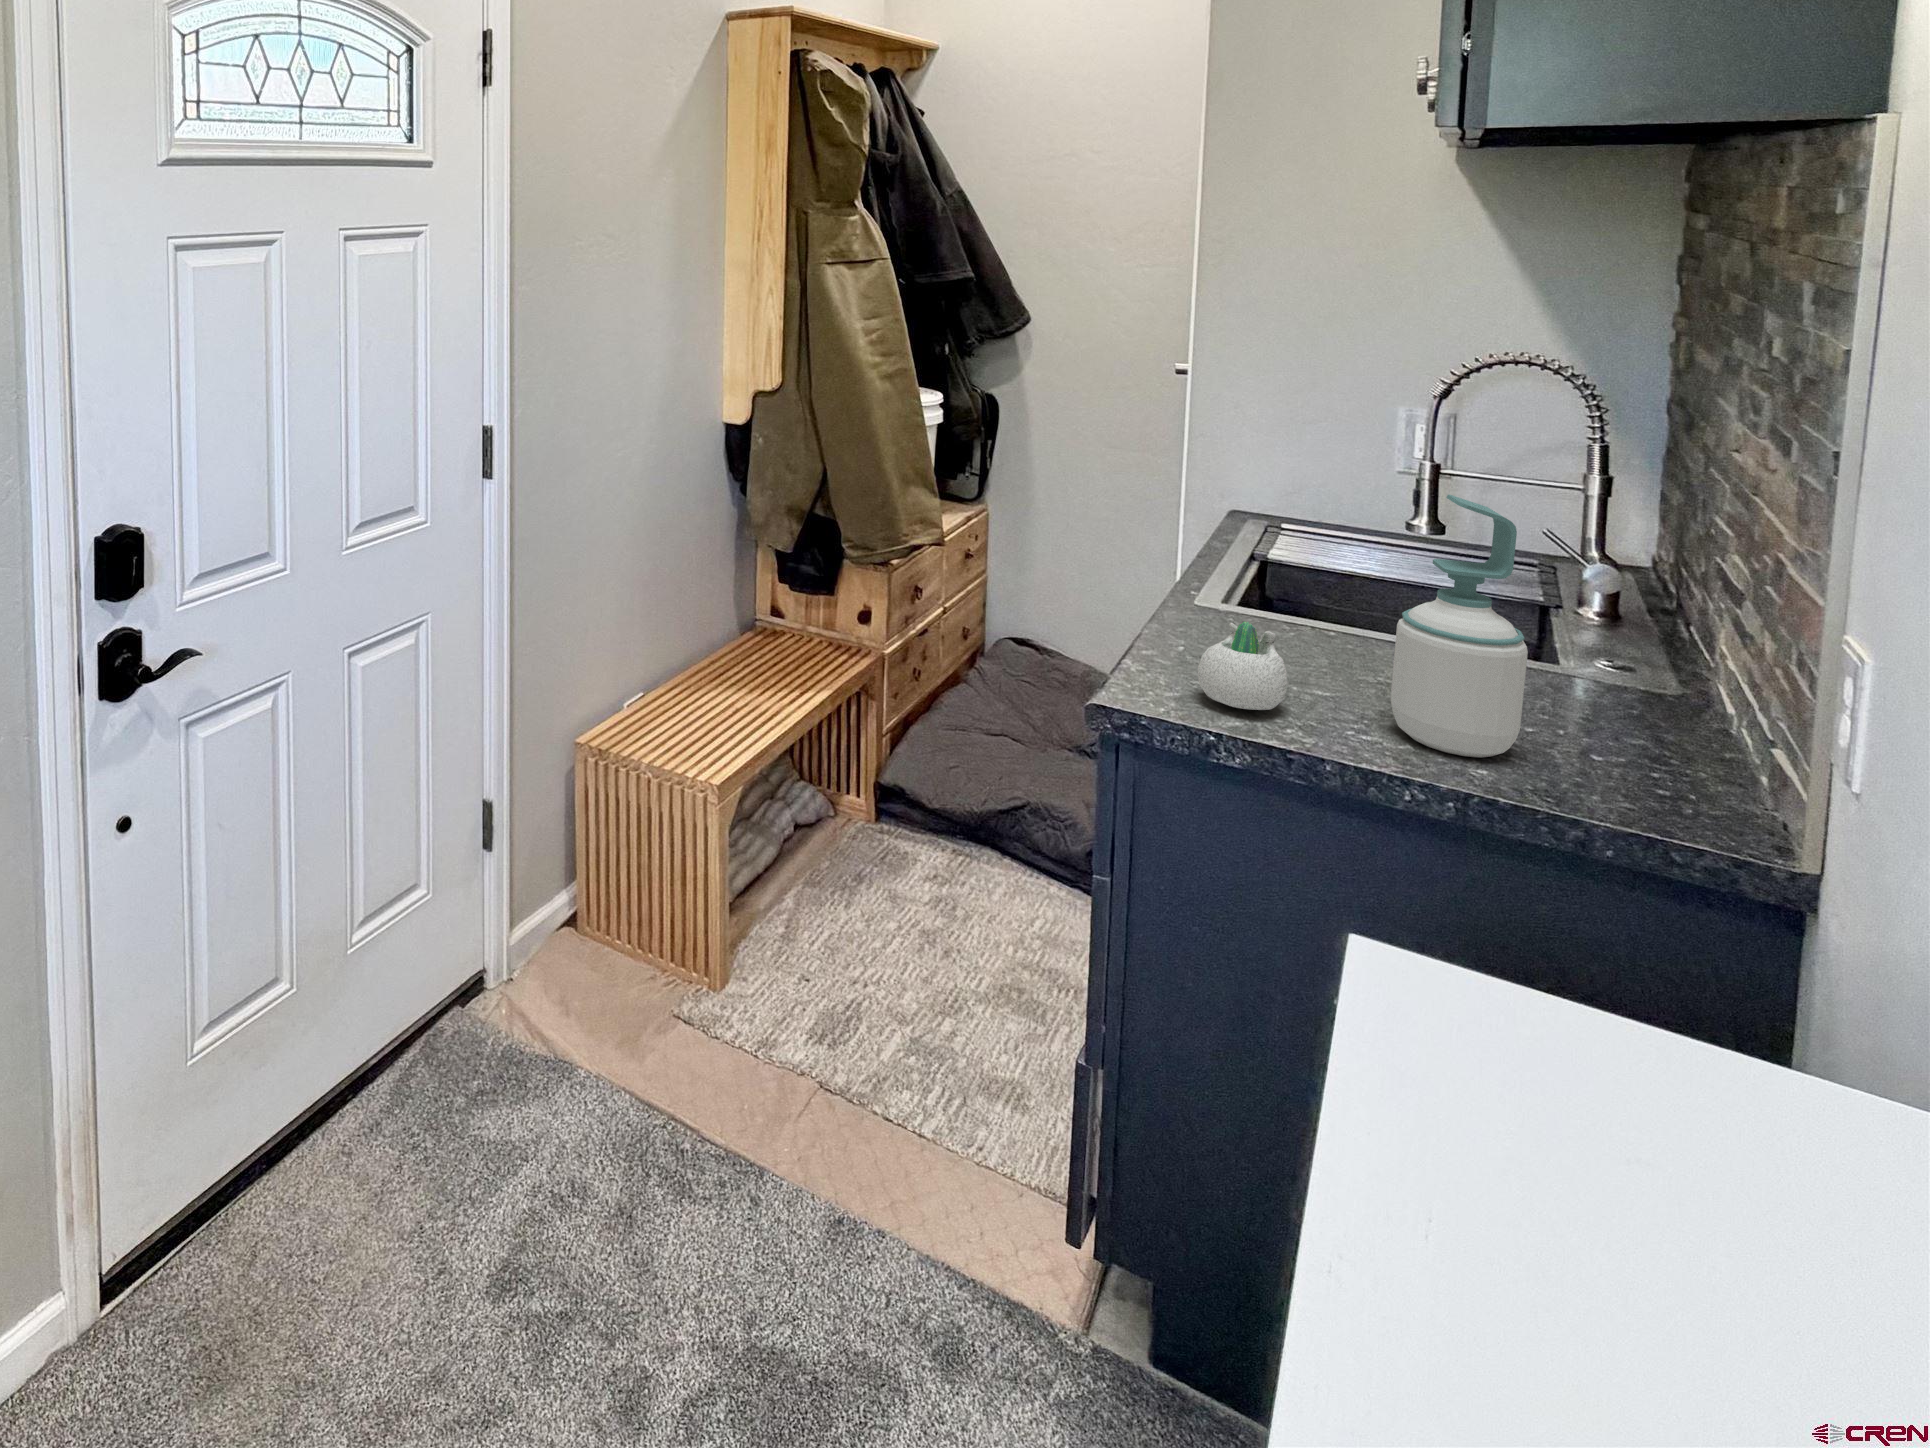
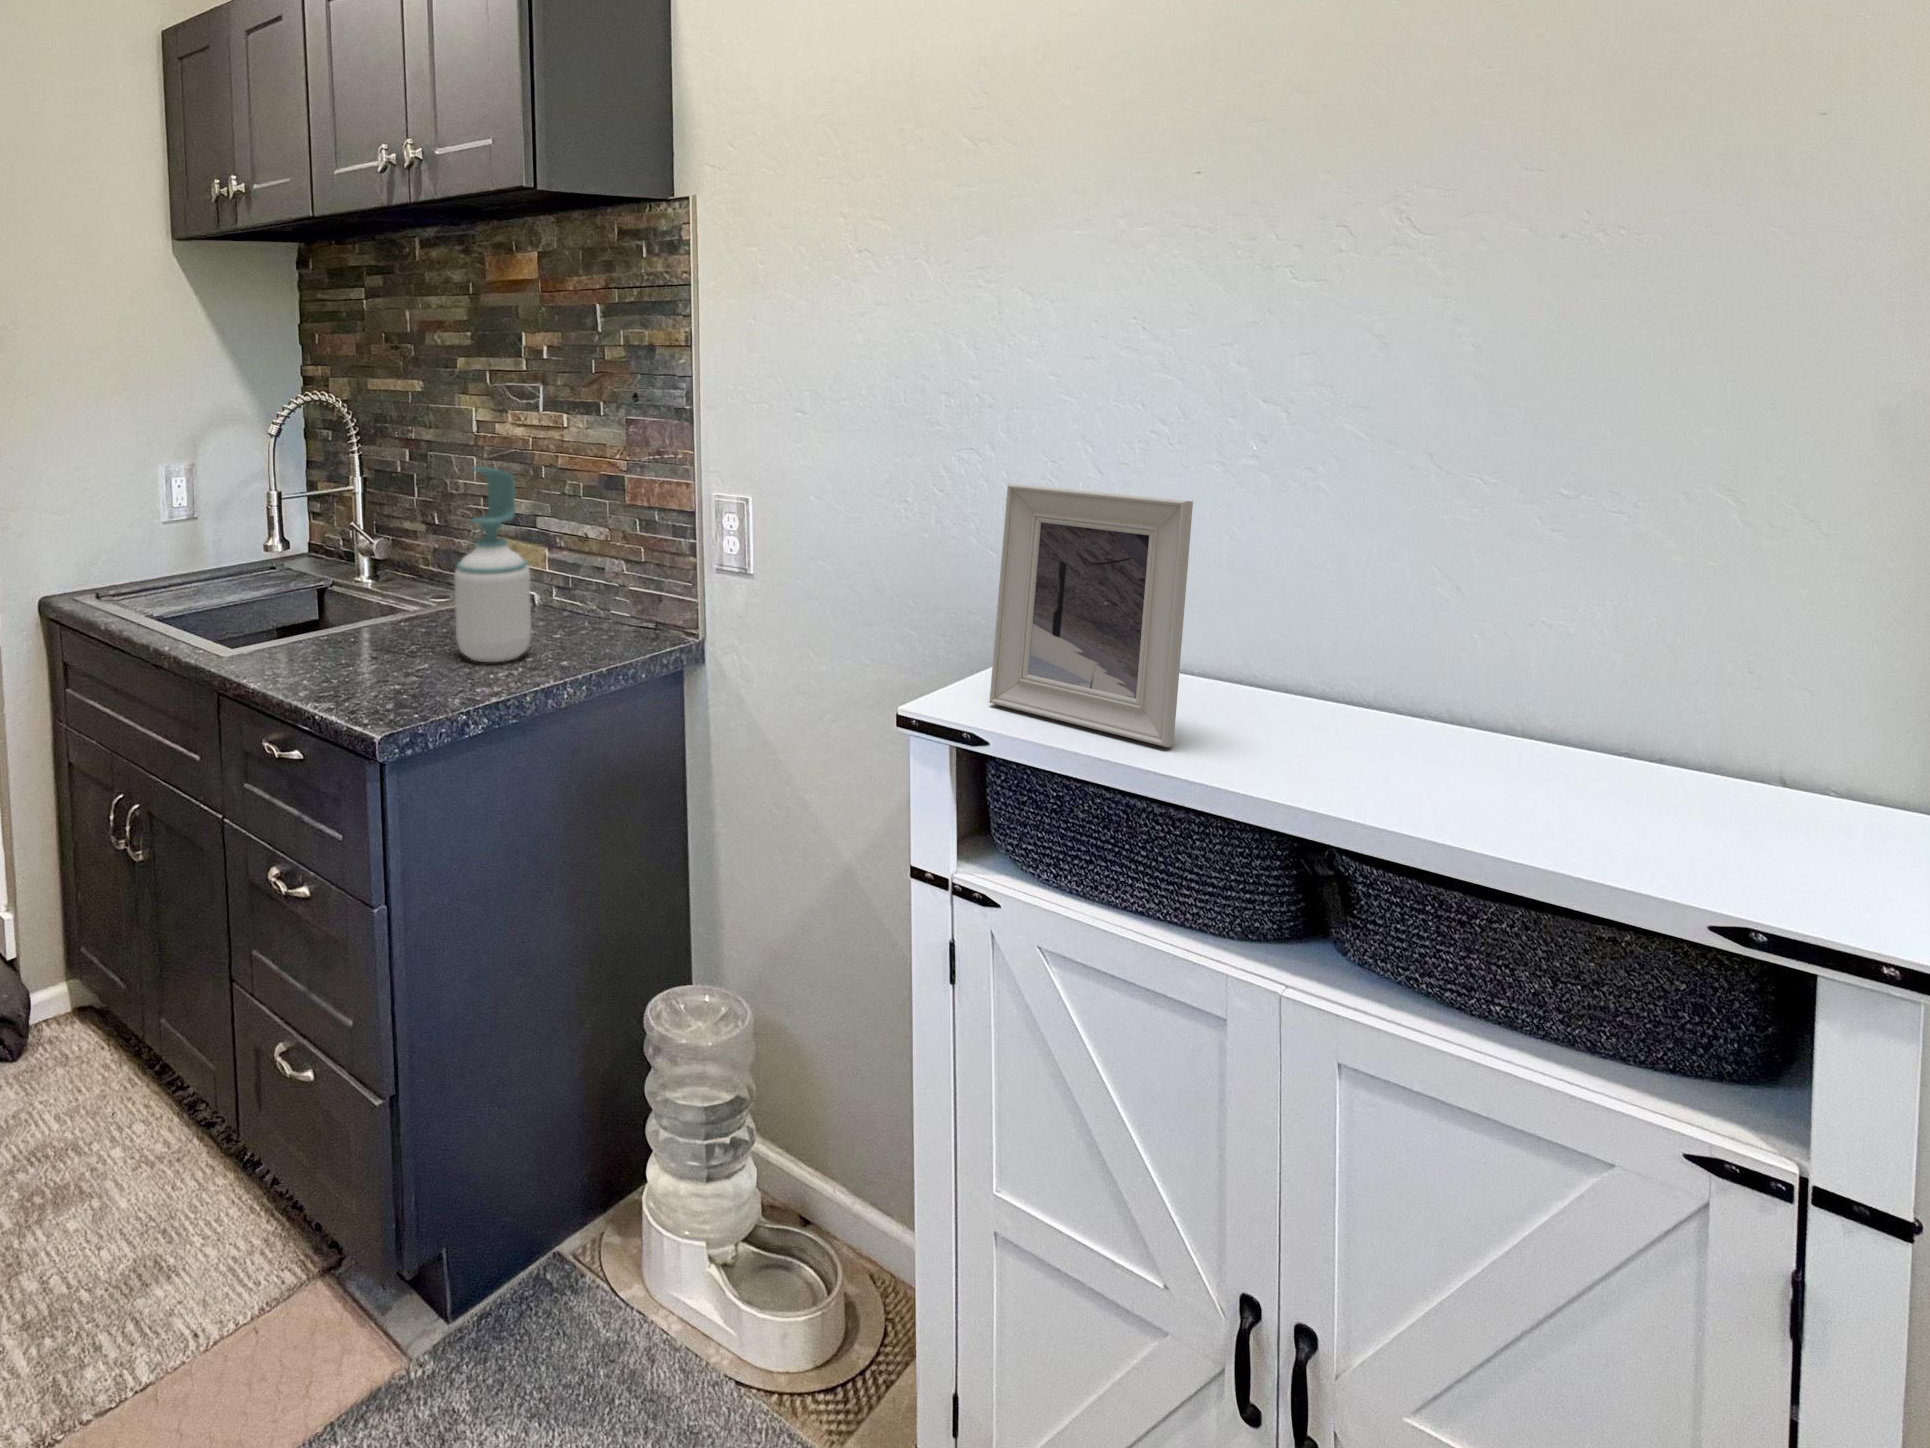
succulent planter: present [1198,622,1288,710] -> none [365,614,434,691]
picture frame: none [1485,730,1714,1251] -> present [989,484,1193,747]

